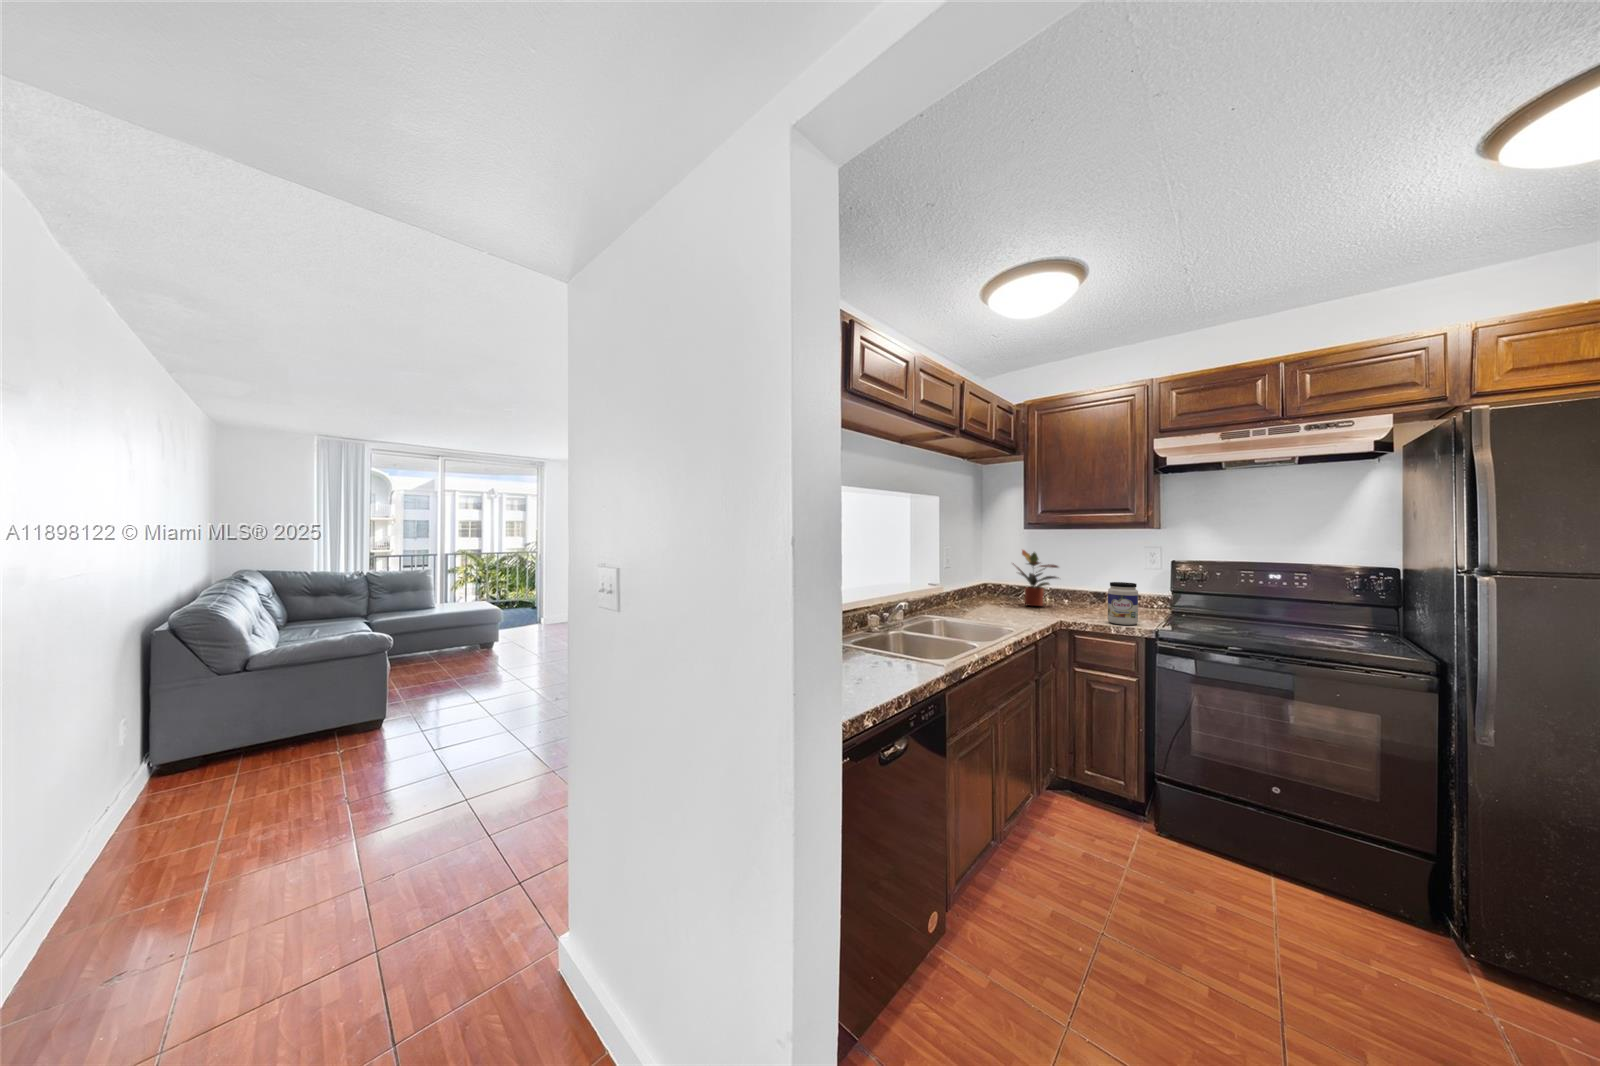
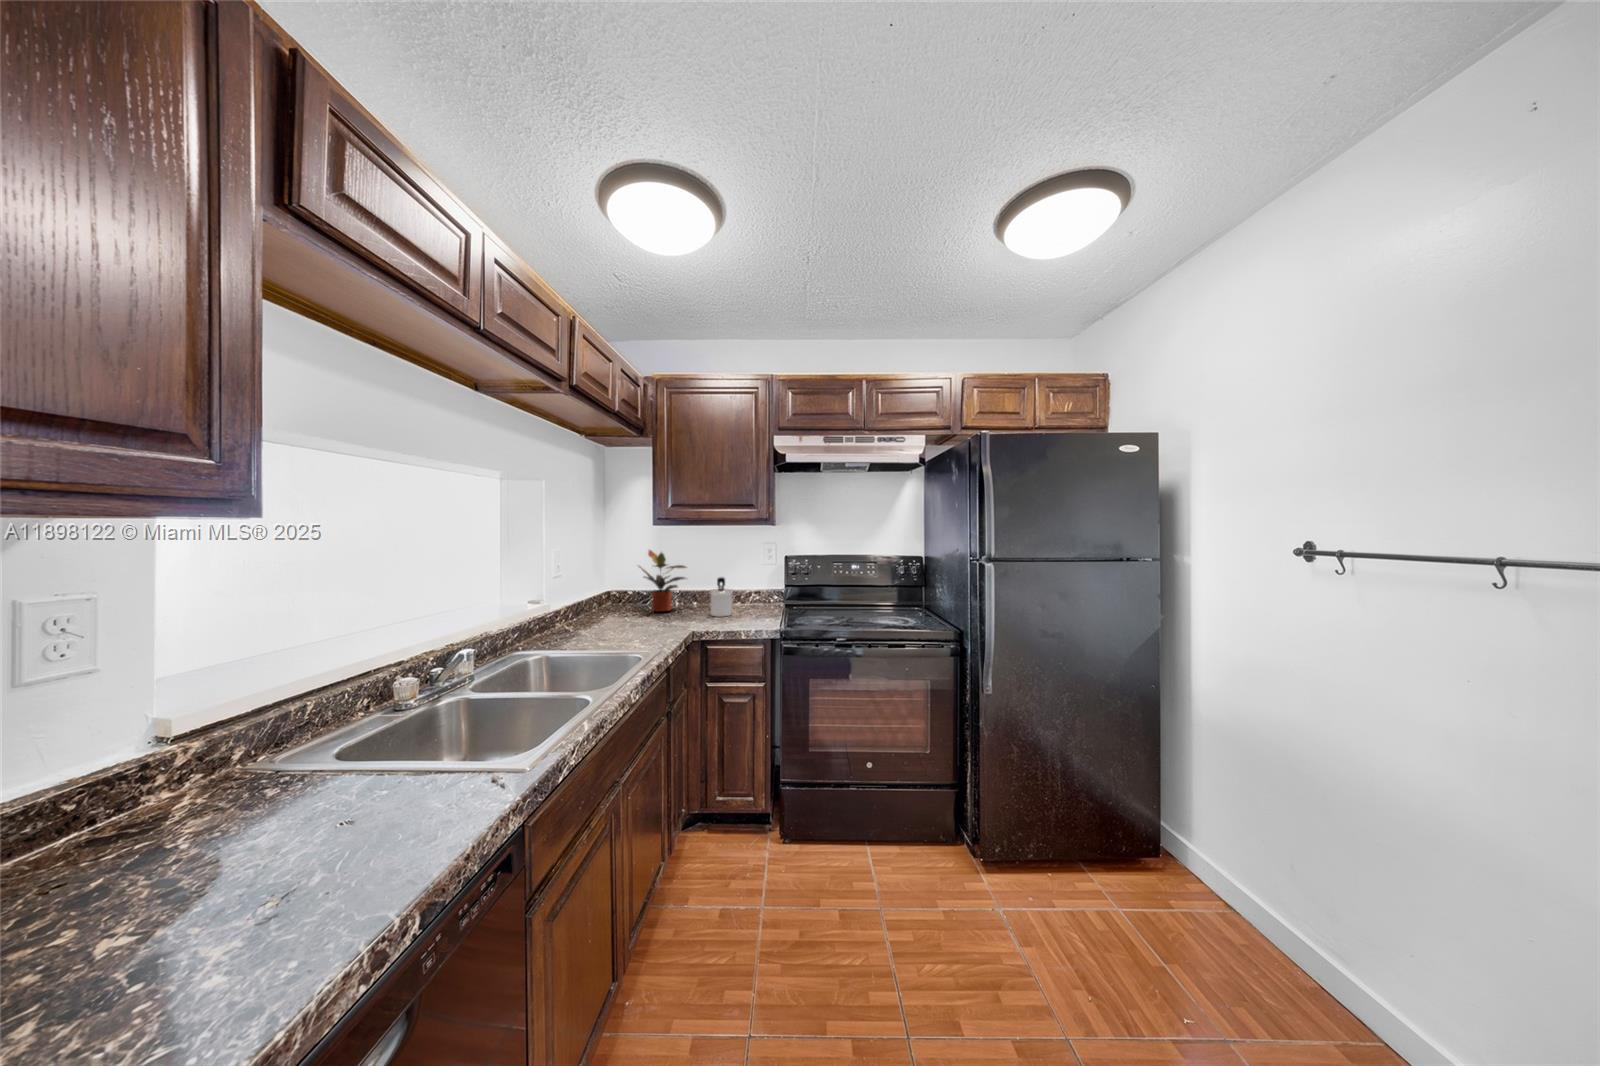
soap dispenser: none [1082,578,1108,615] -> present [710,577,733,617]
jar: present [1108,582,1138,625] -> none [735,582,761,627]

